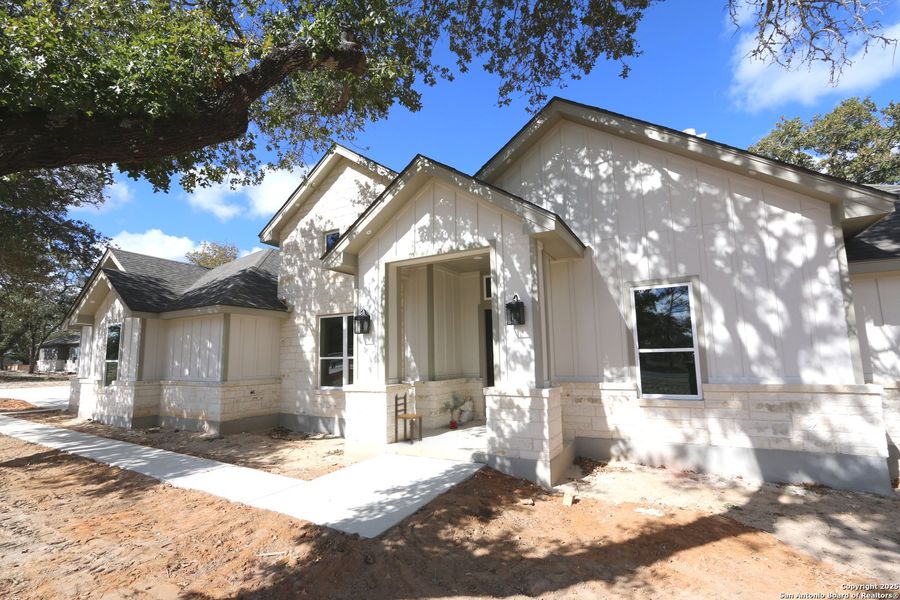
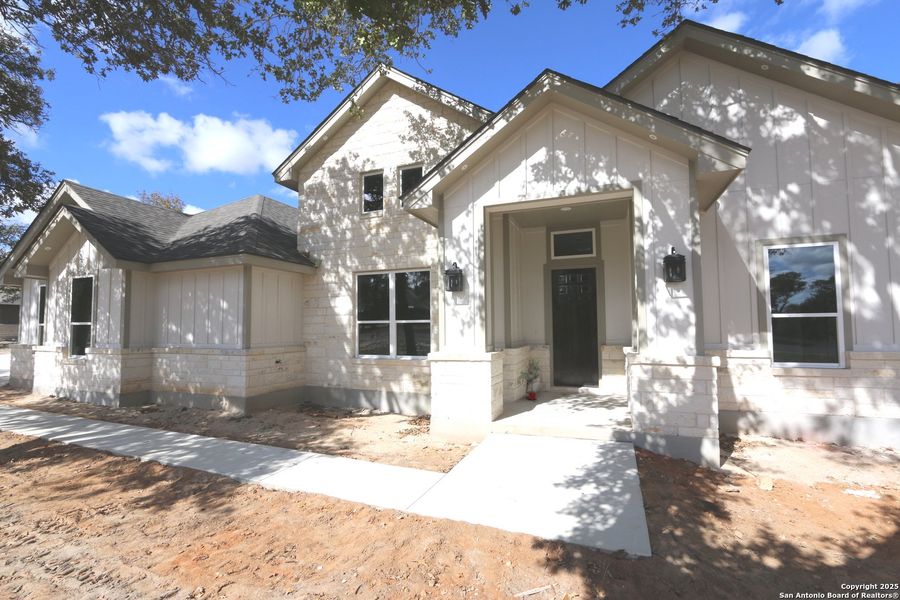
chair: present [395,392,422,444] -> none [493,361,520,420]

